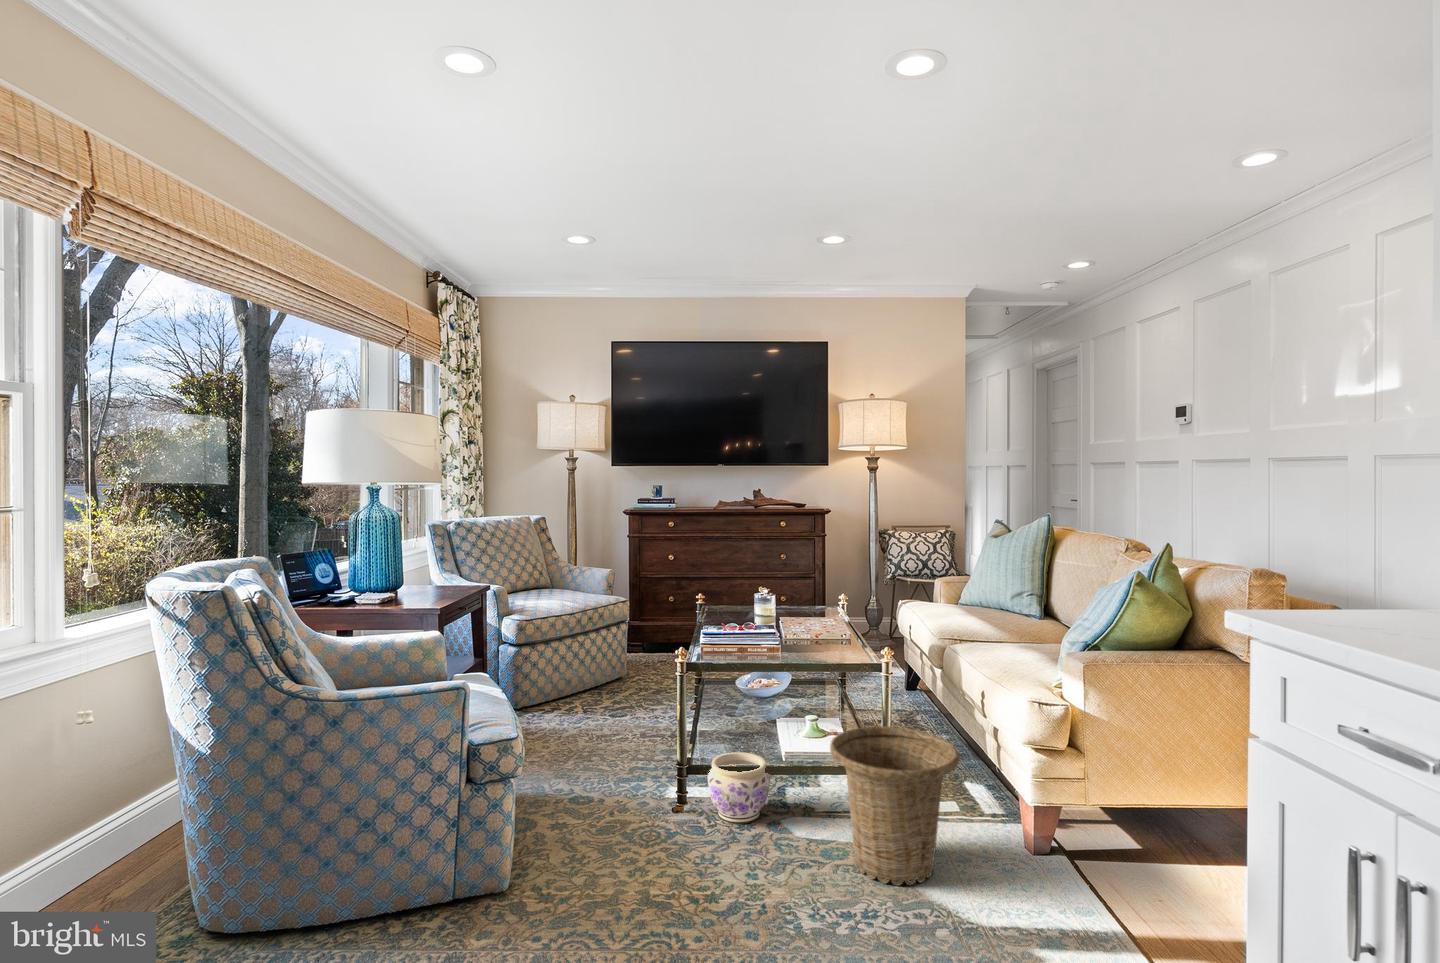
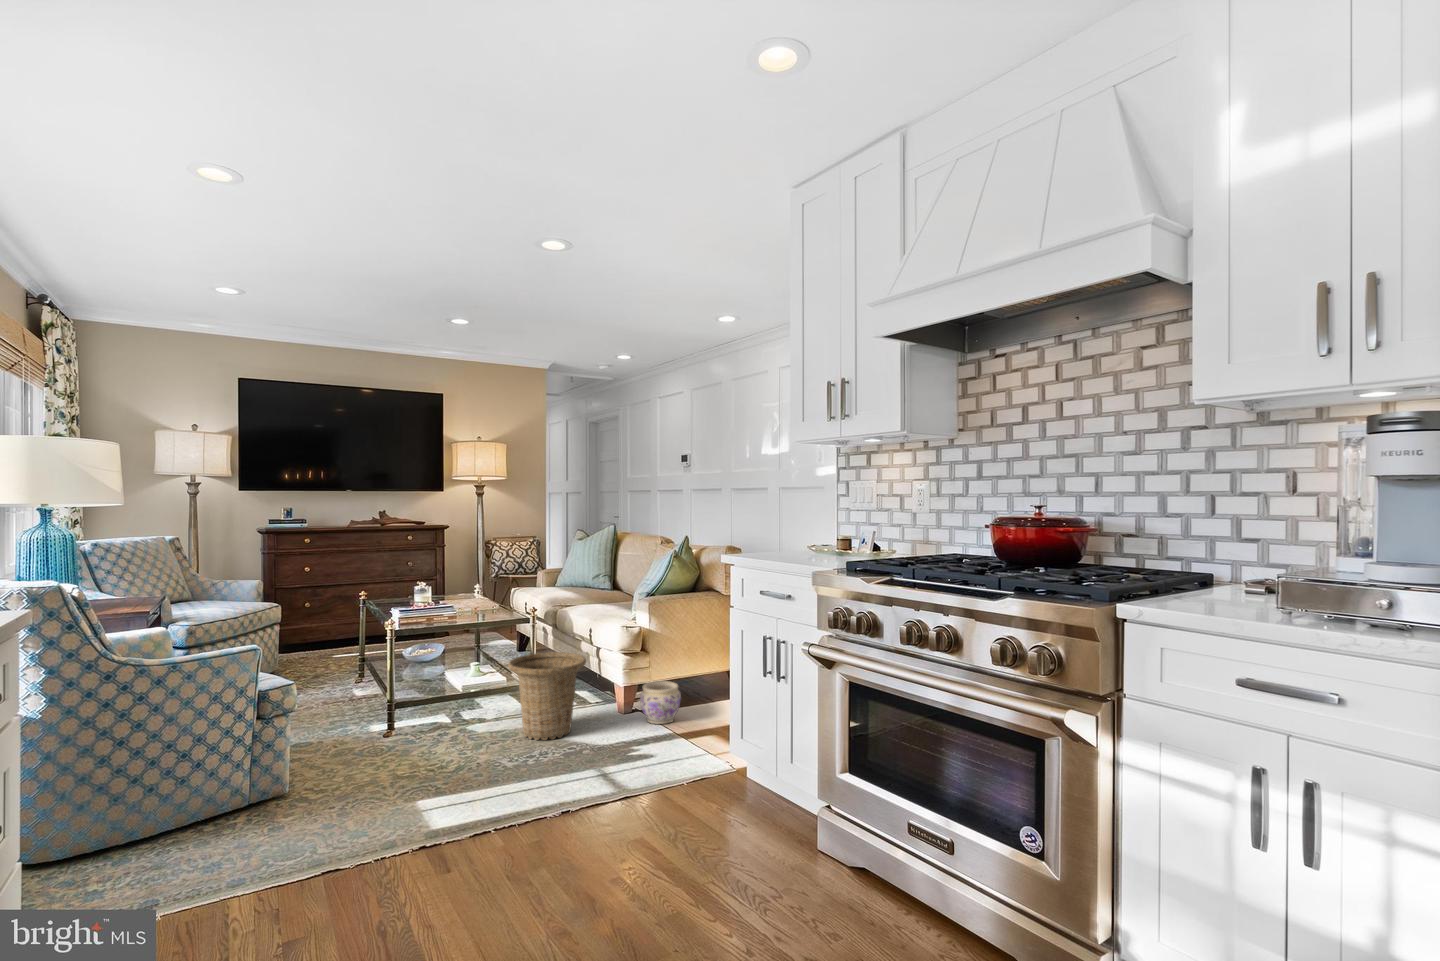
planter: present [708,752,770,824] -> present [640,681,681,724]

